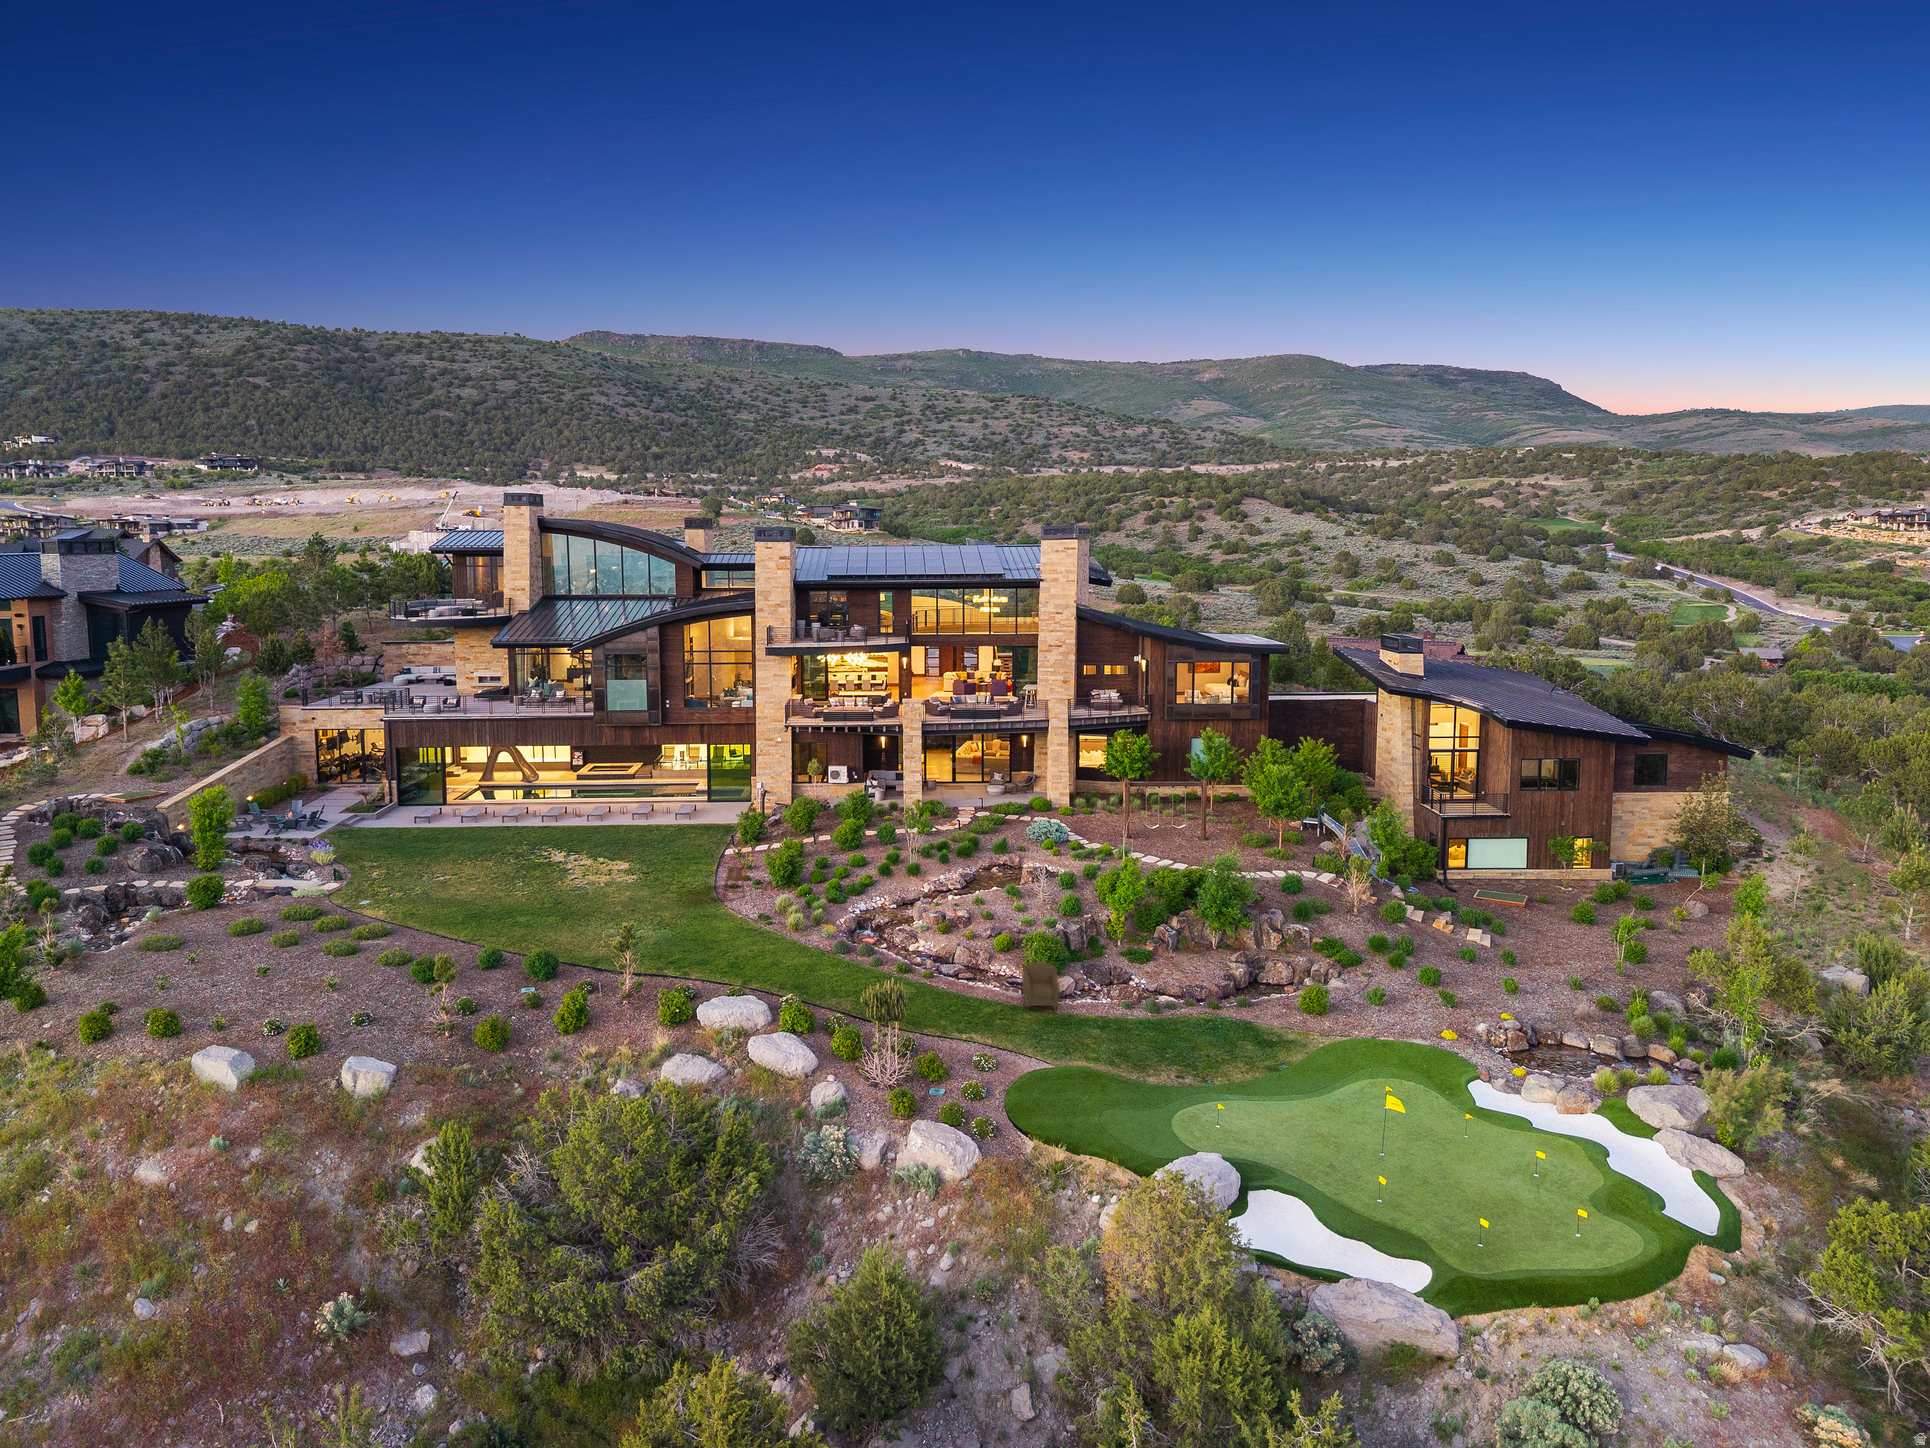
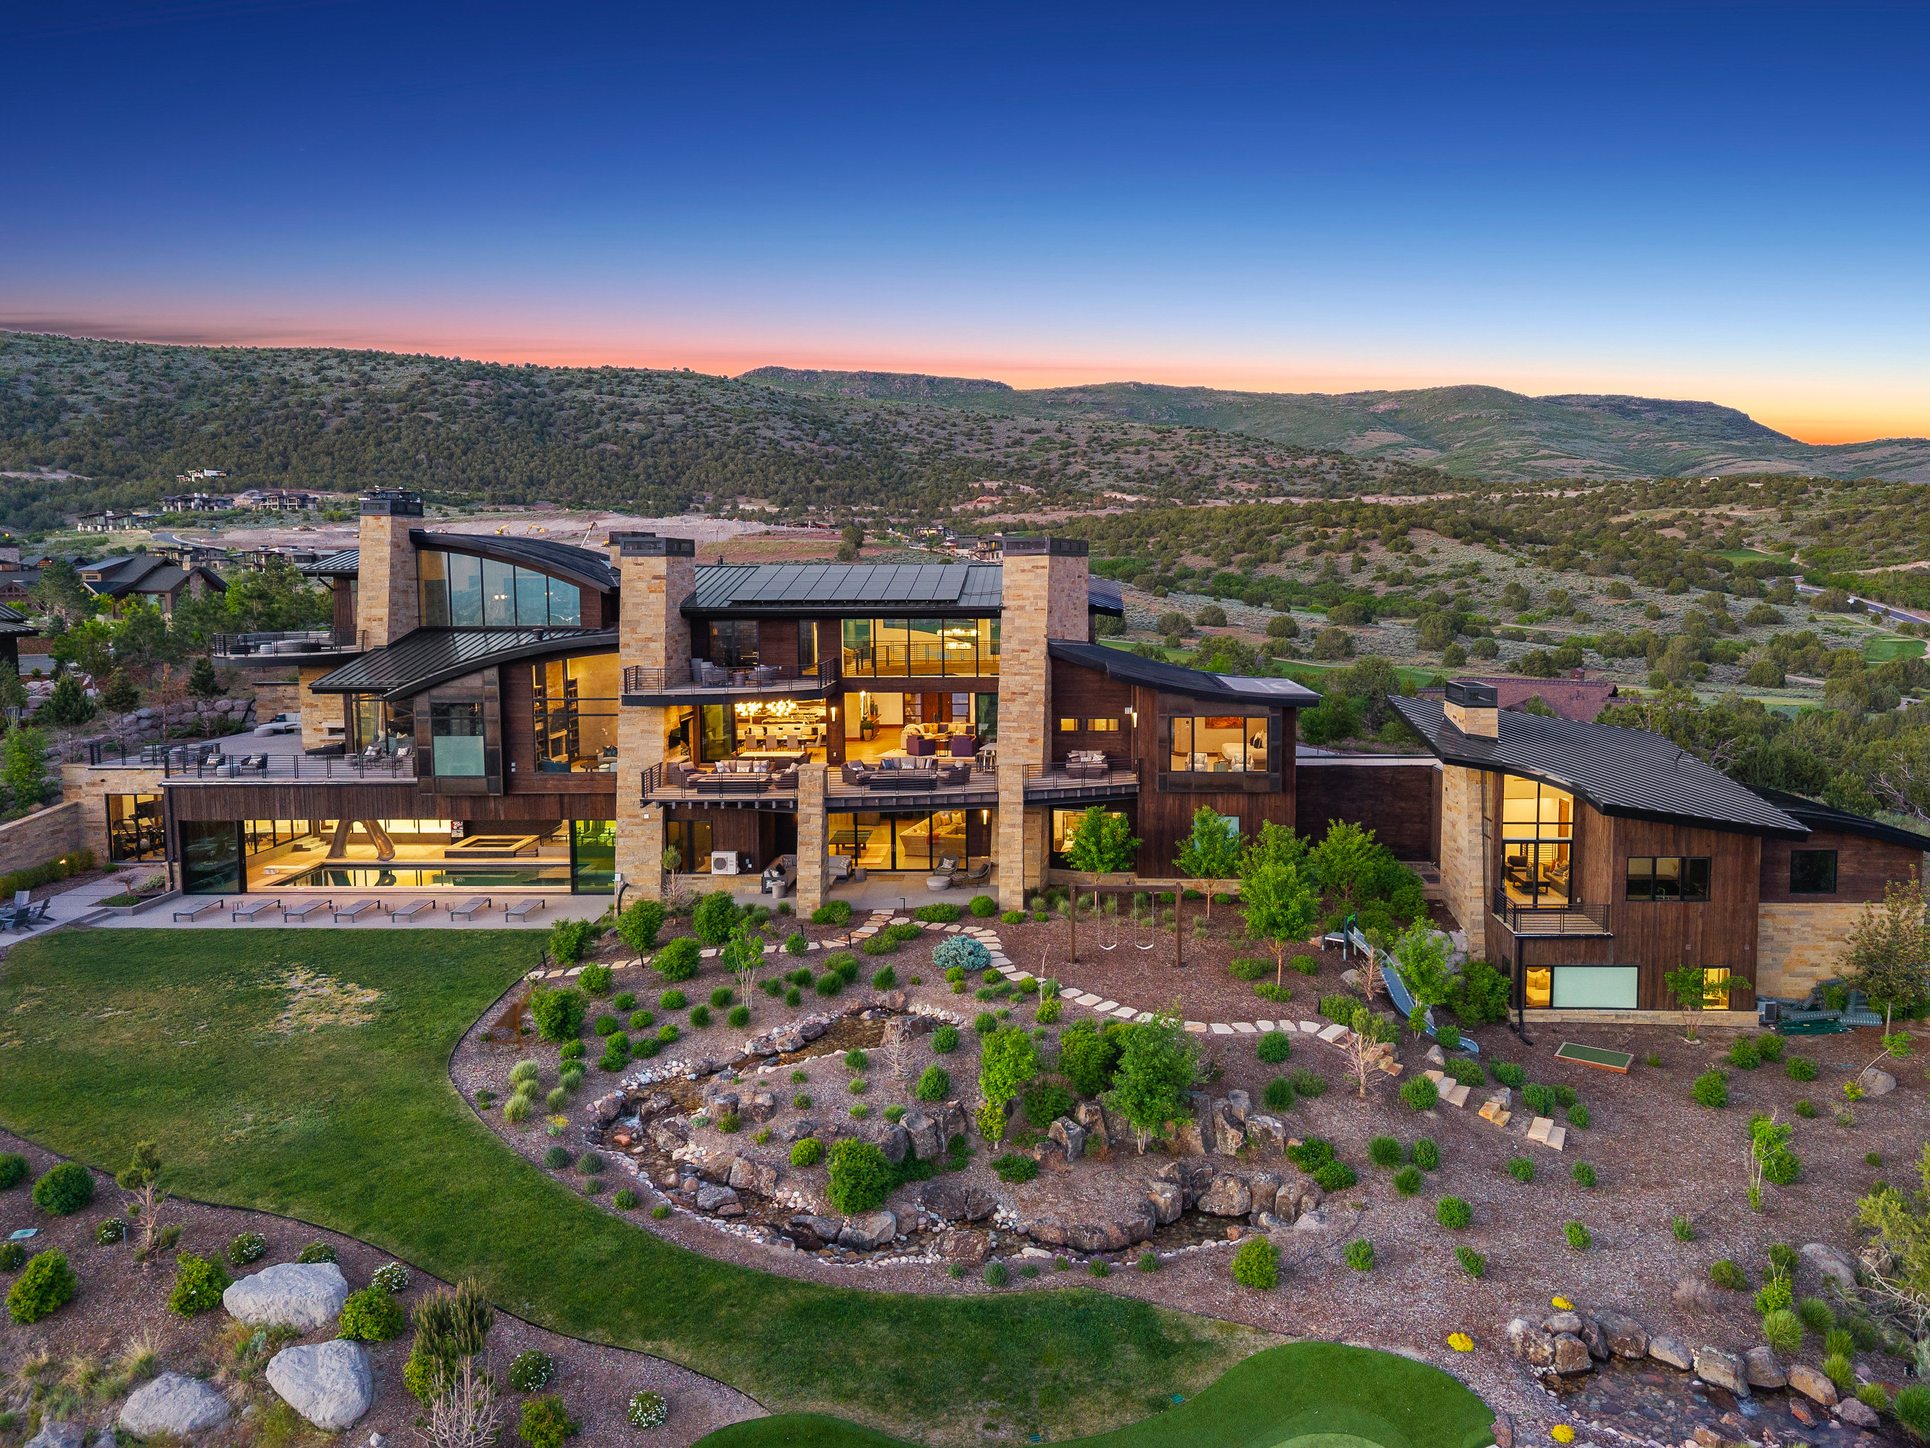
chair: present [1022,961,1060,1010] -> none [819,1187,879,1269]

